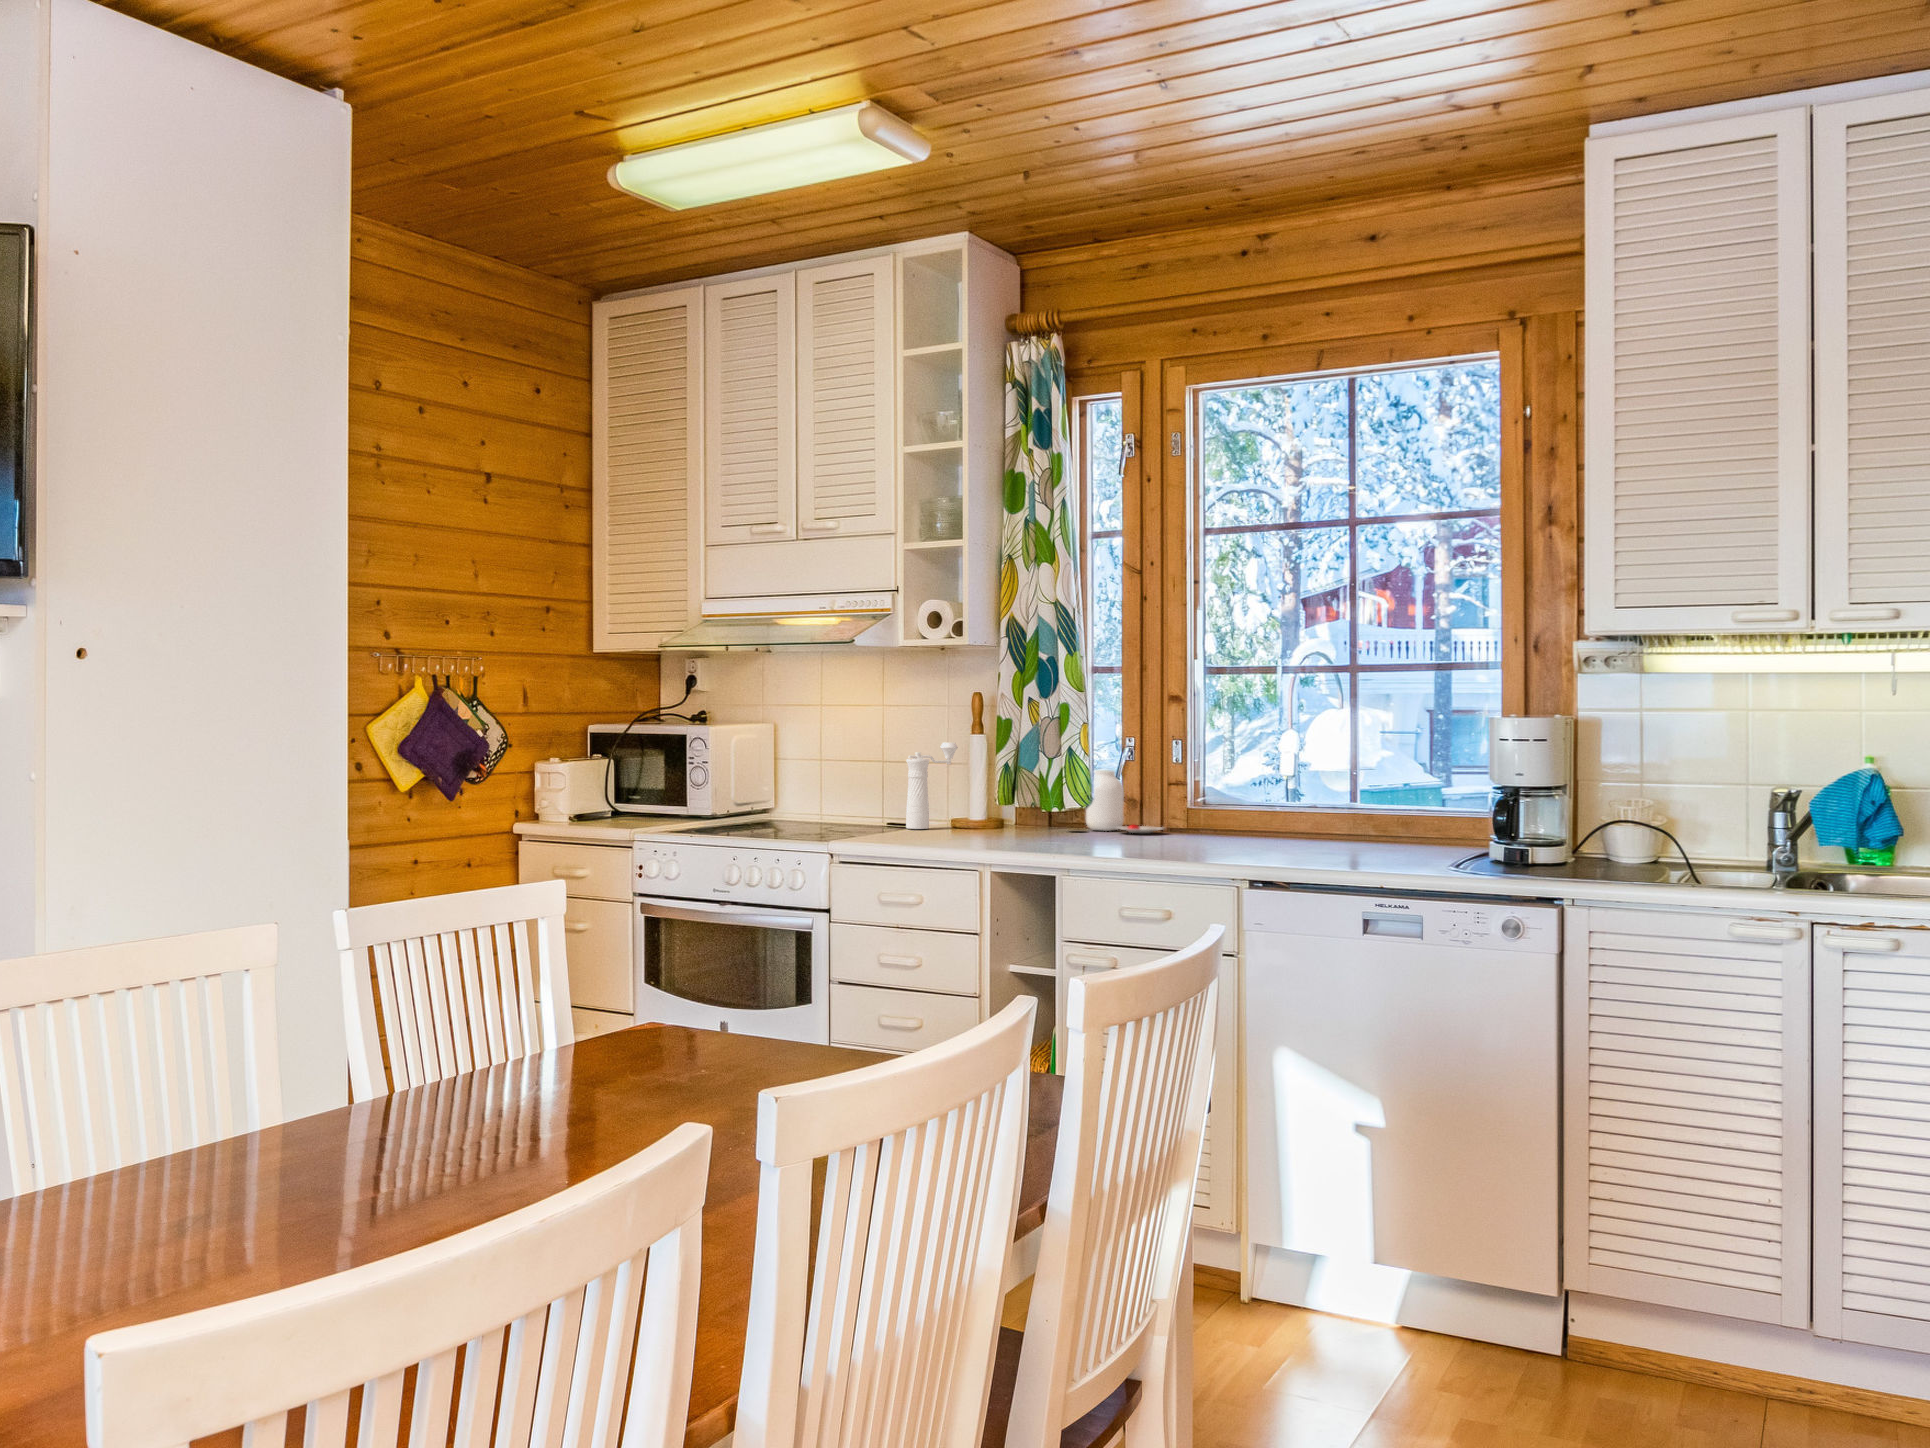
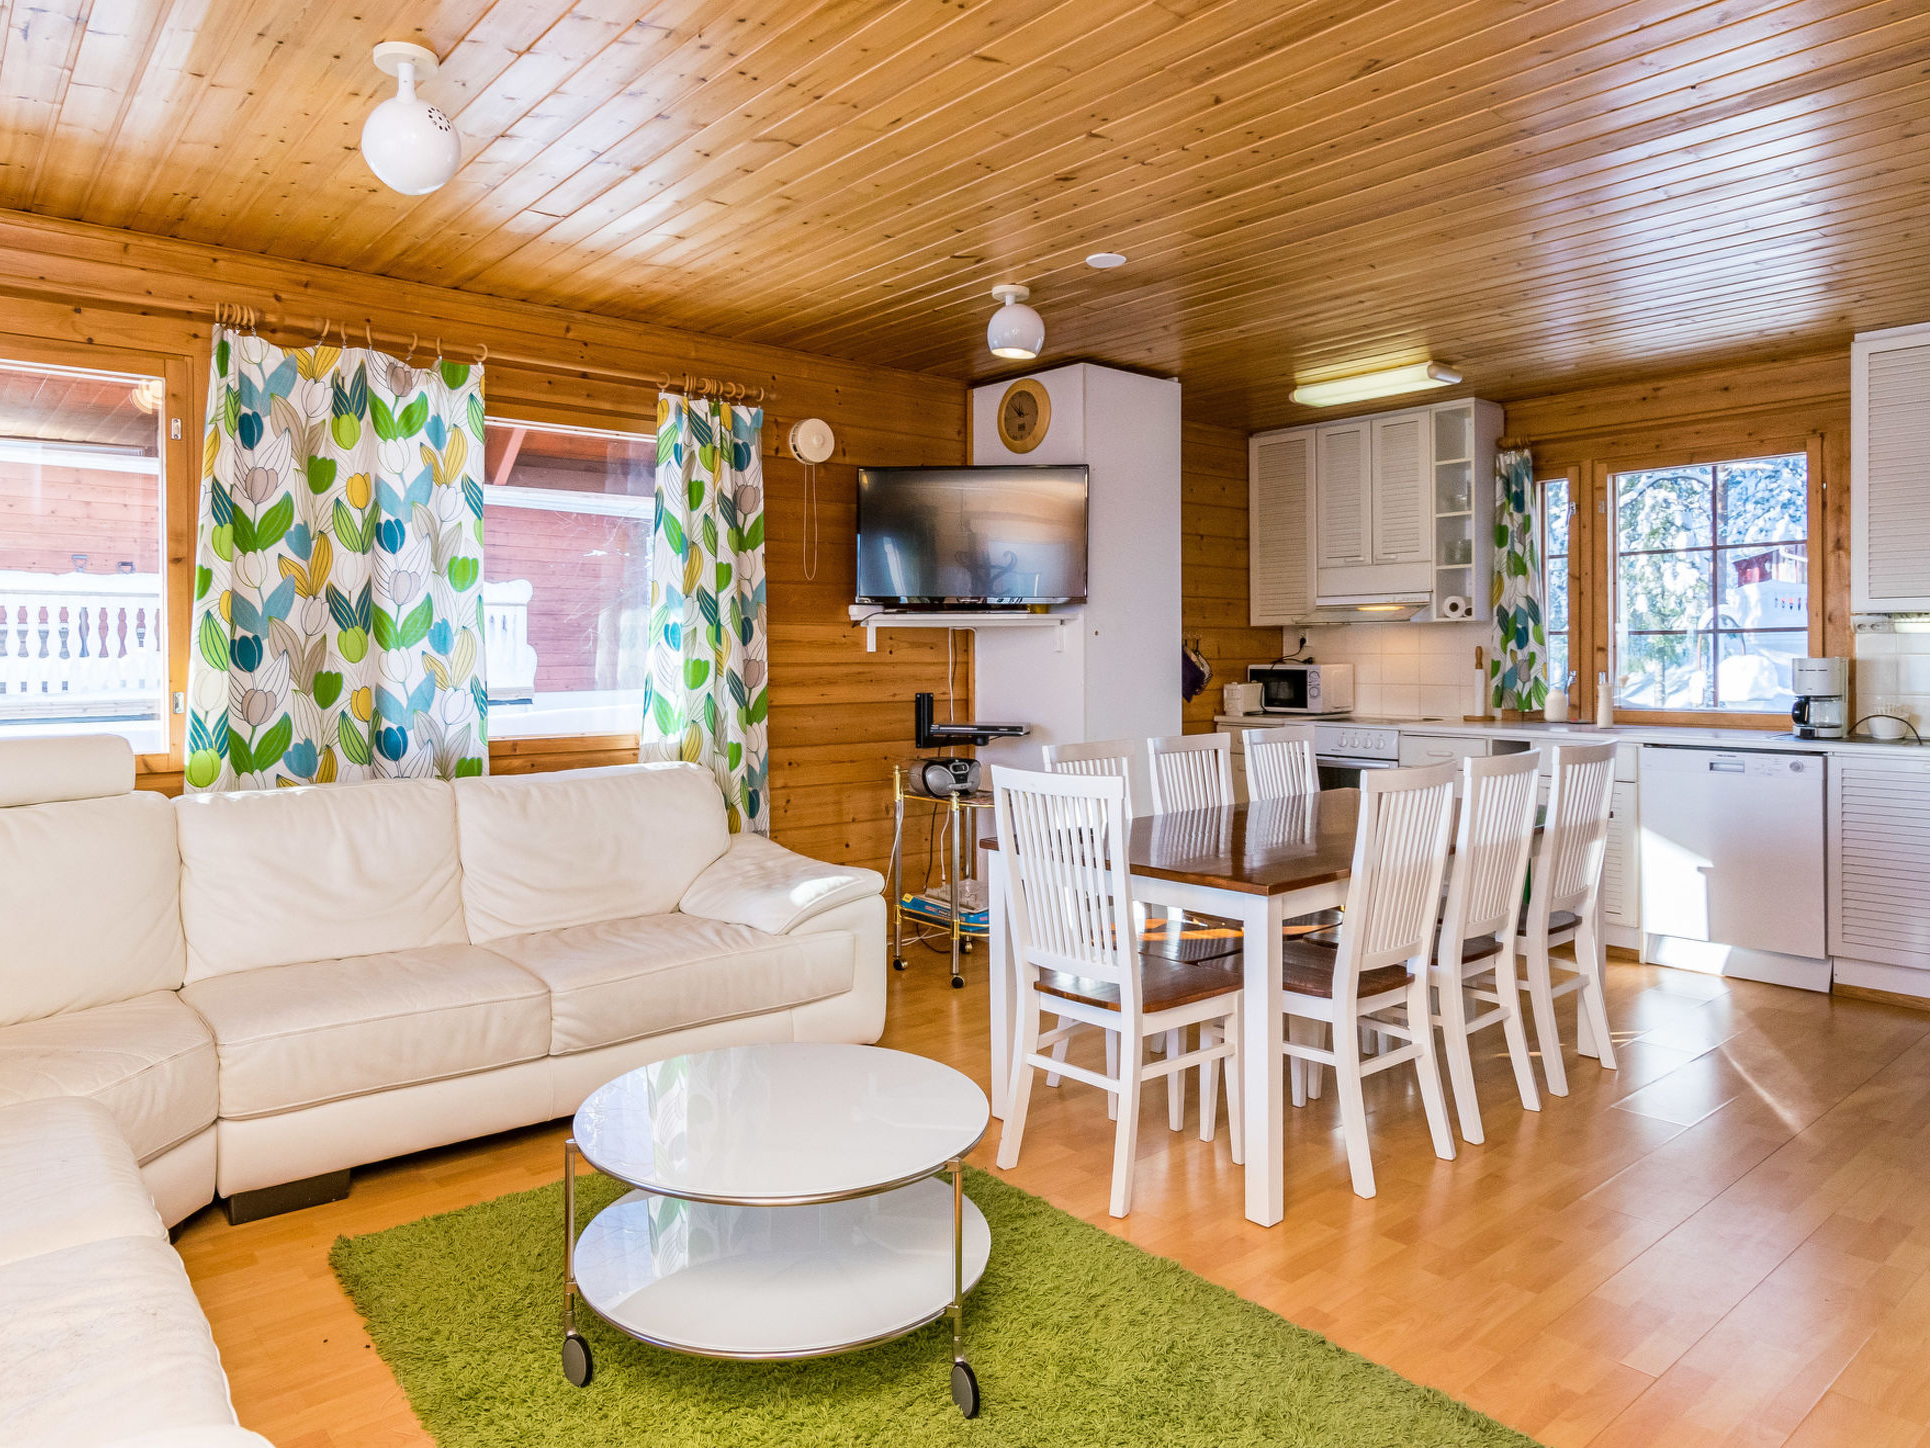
pepper mill: present [906,742,958,829] -> present [1597,675,1629,728]

